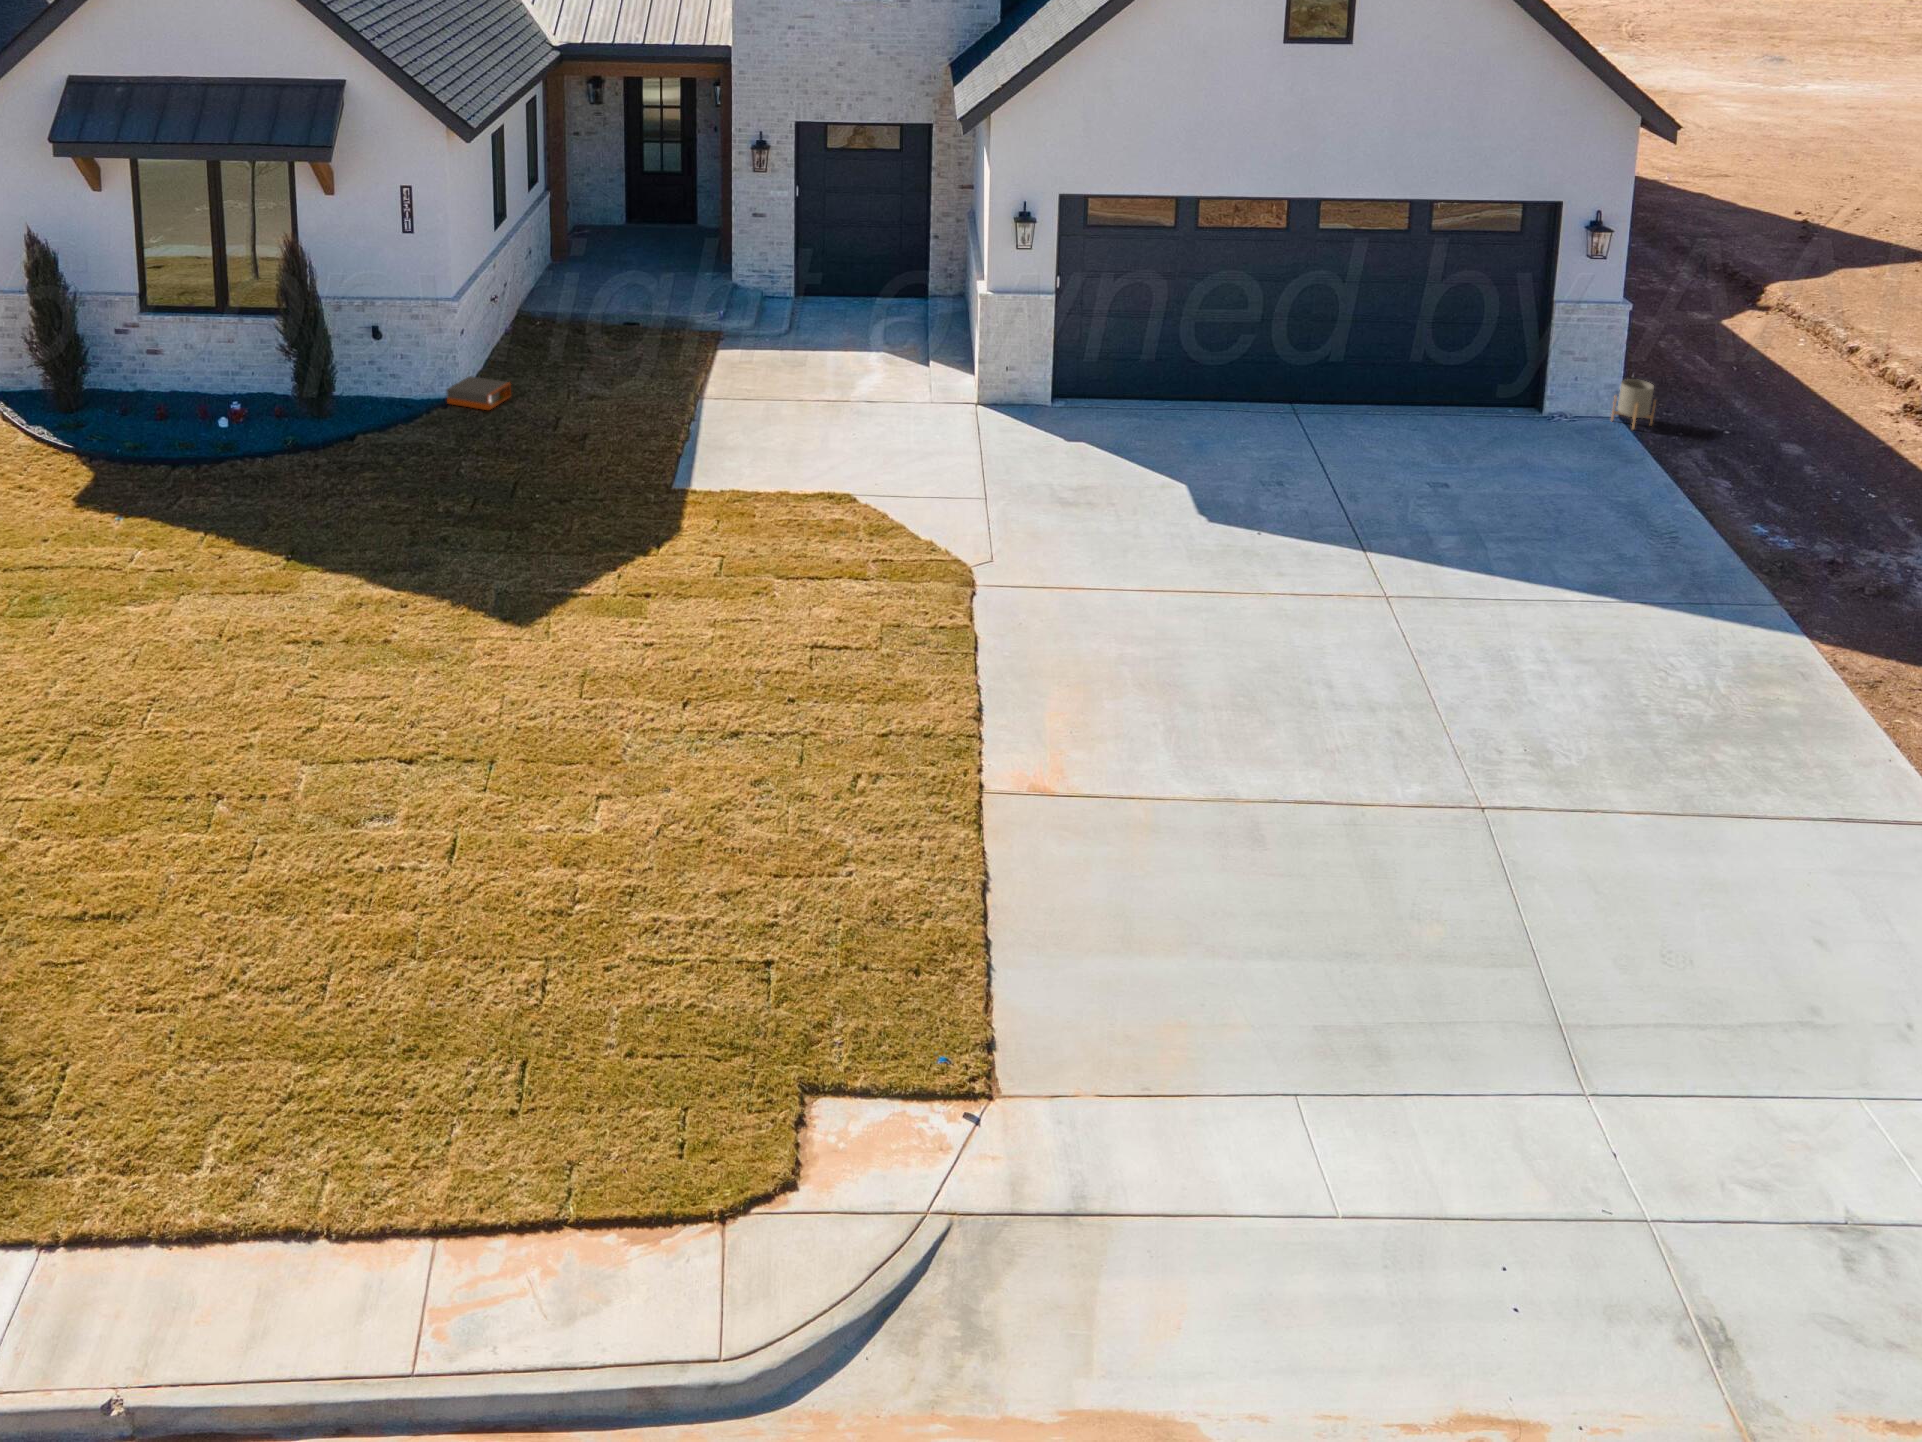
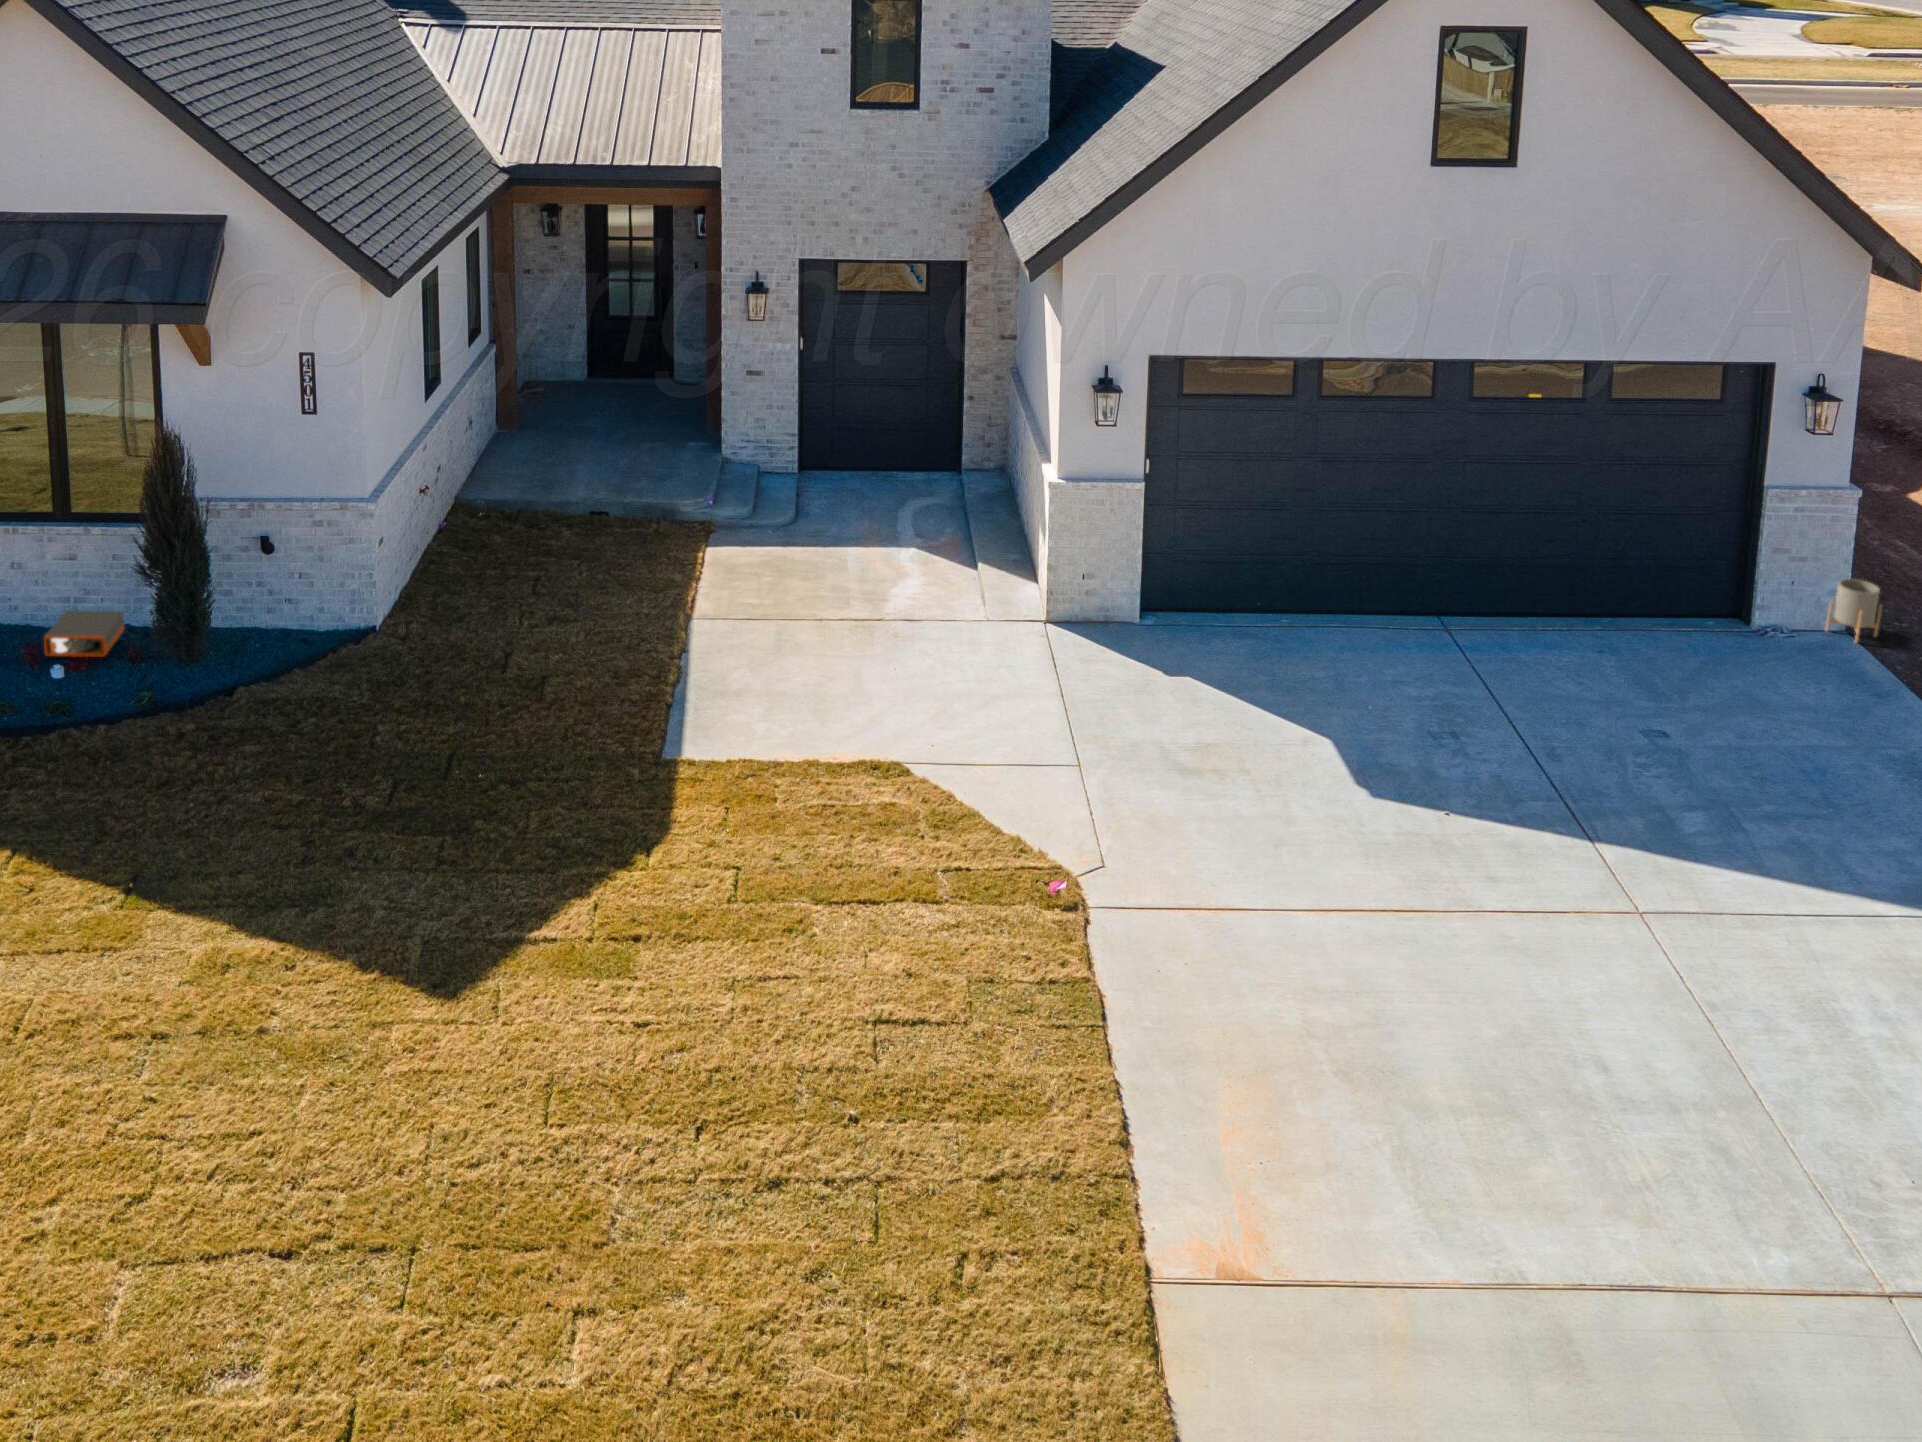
storage box: present [447,376,511,410] -> present [44,610,124,657]

